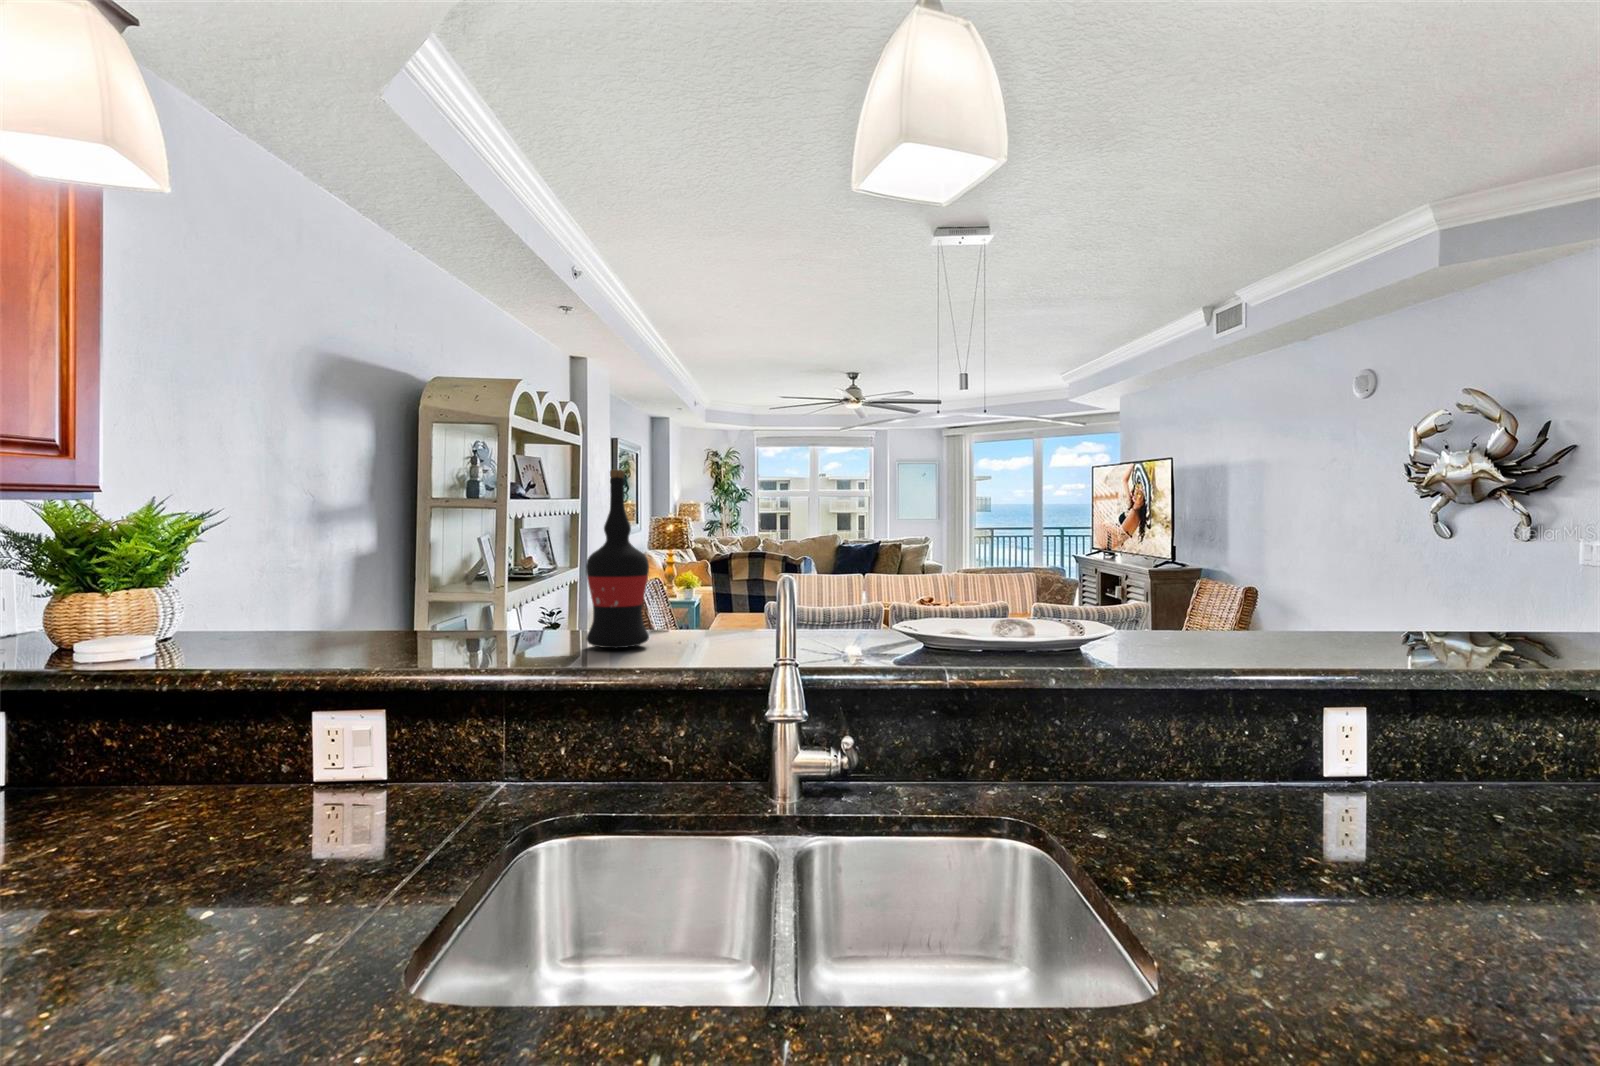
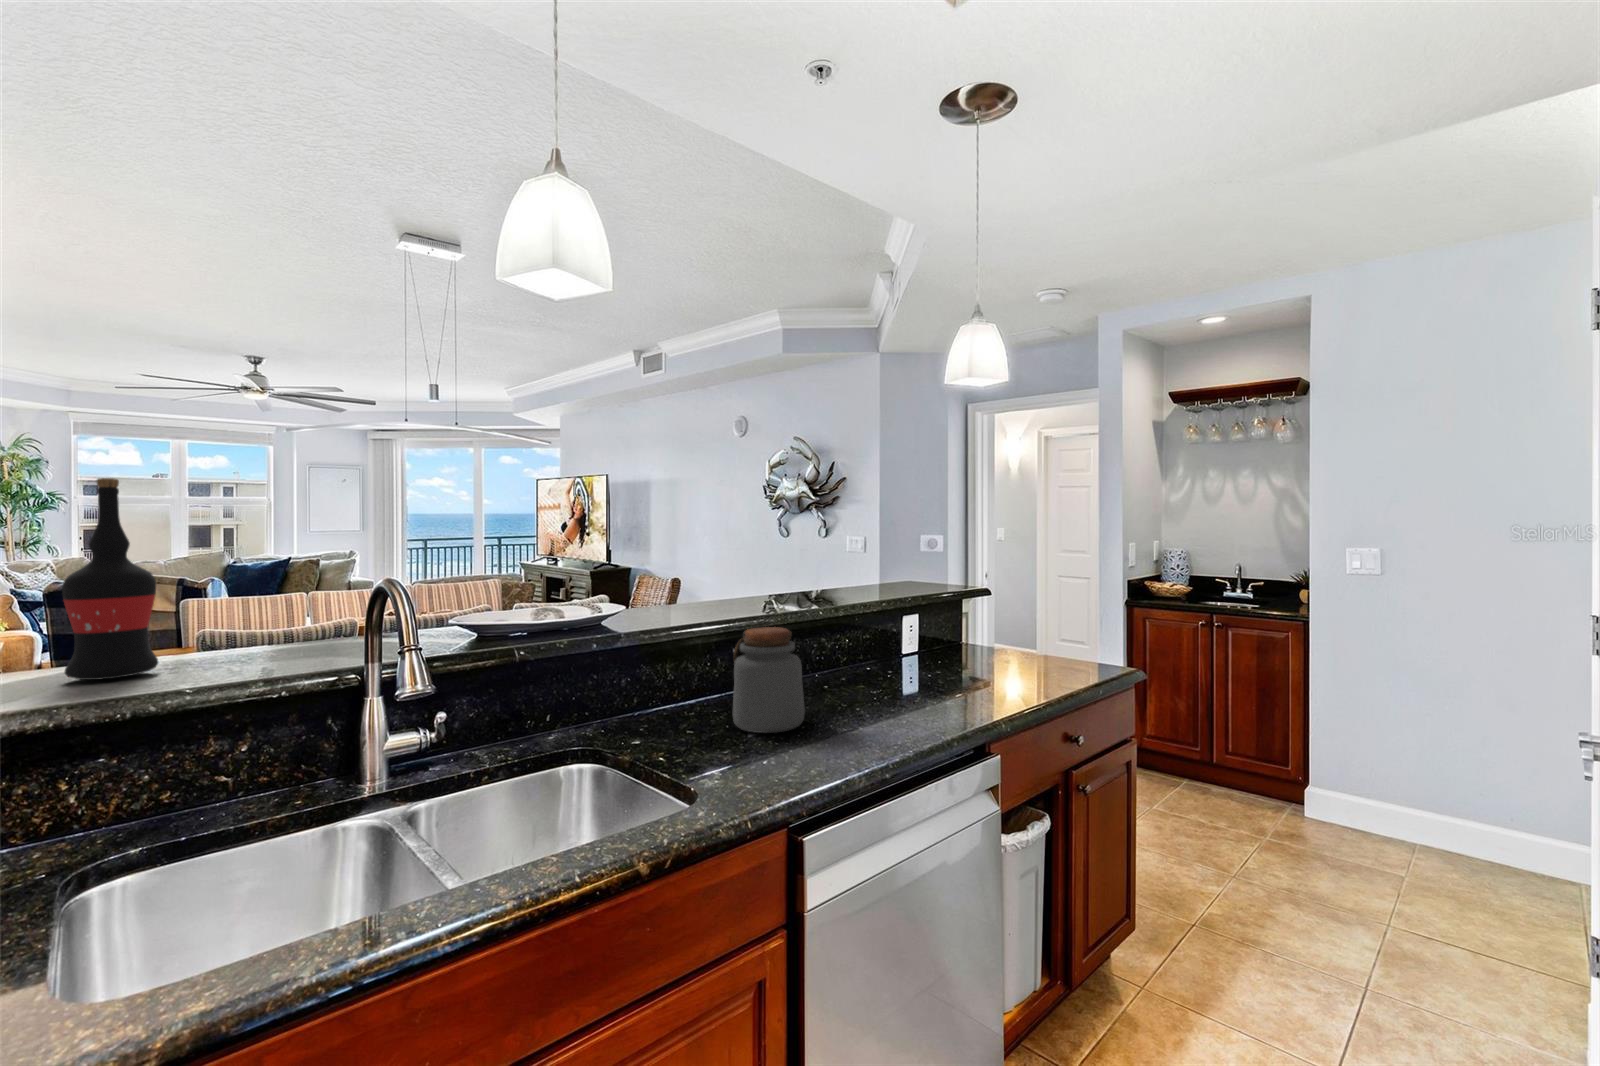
jar: none [1261,689,1406,876] -> present [733,627,805,733]

